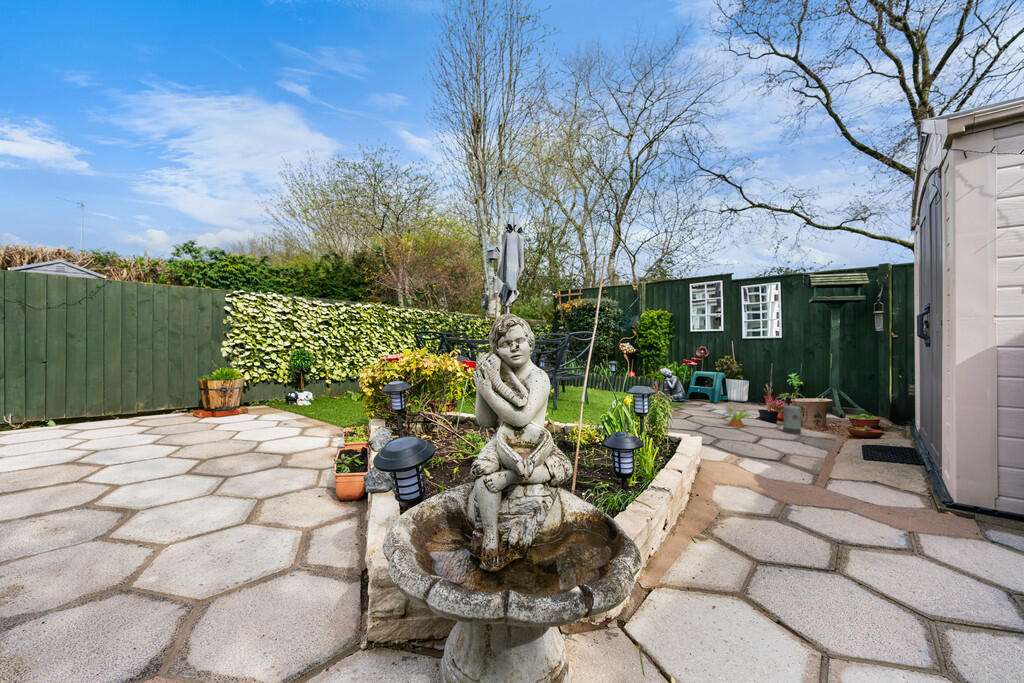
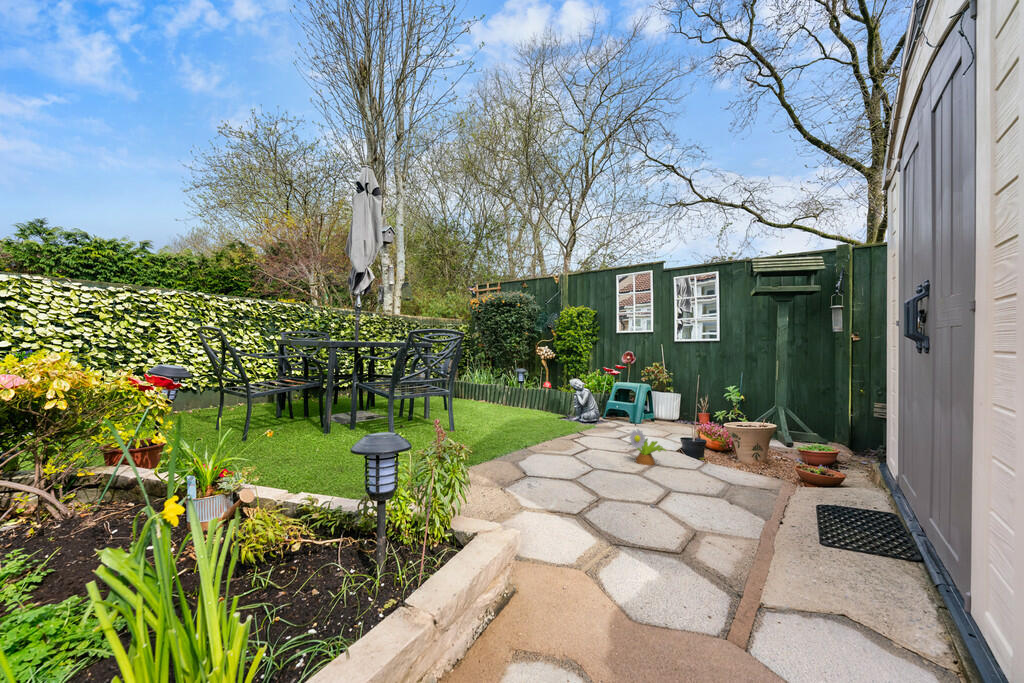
watering can: present [774,394,812,434] -> none [693,420,746,479]

